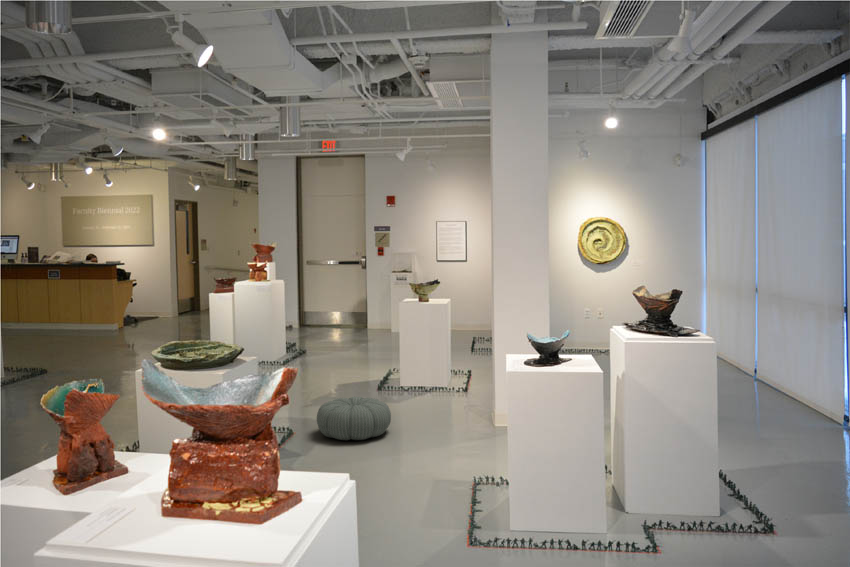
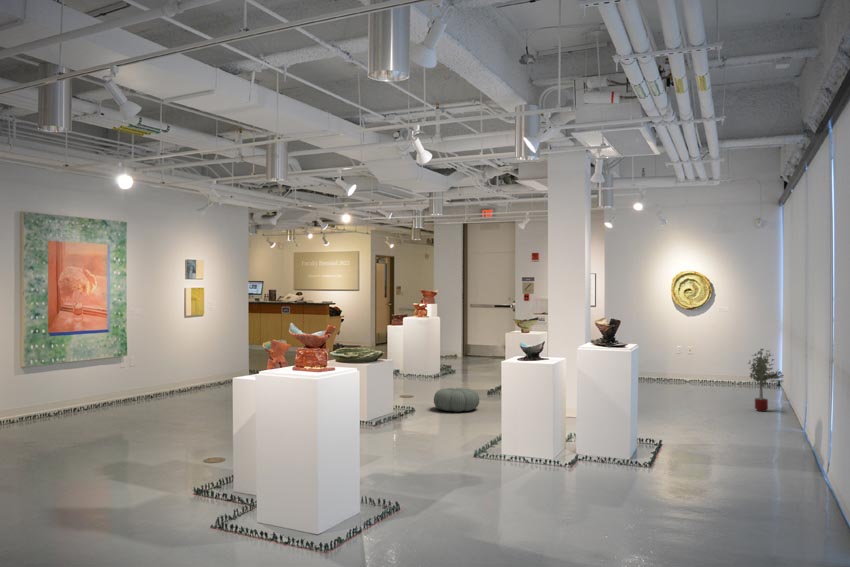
potted tree: none [746,317,798,401] -> present [748,349,784,411]

